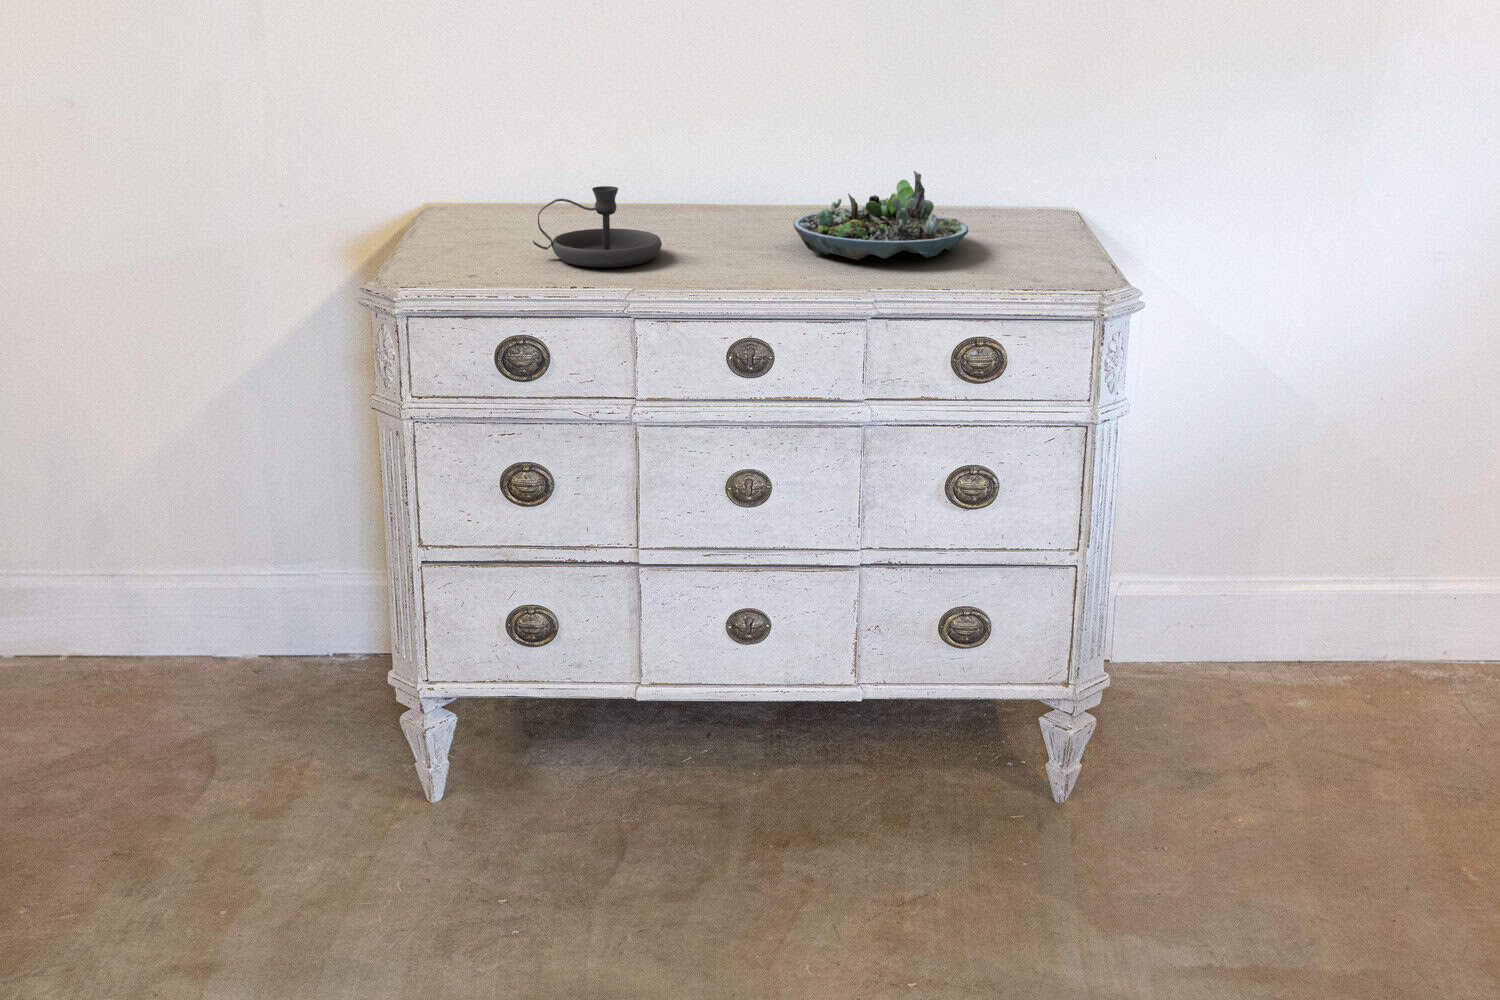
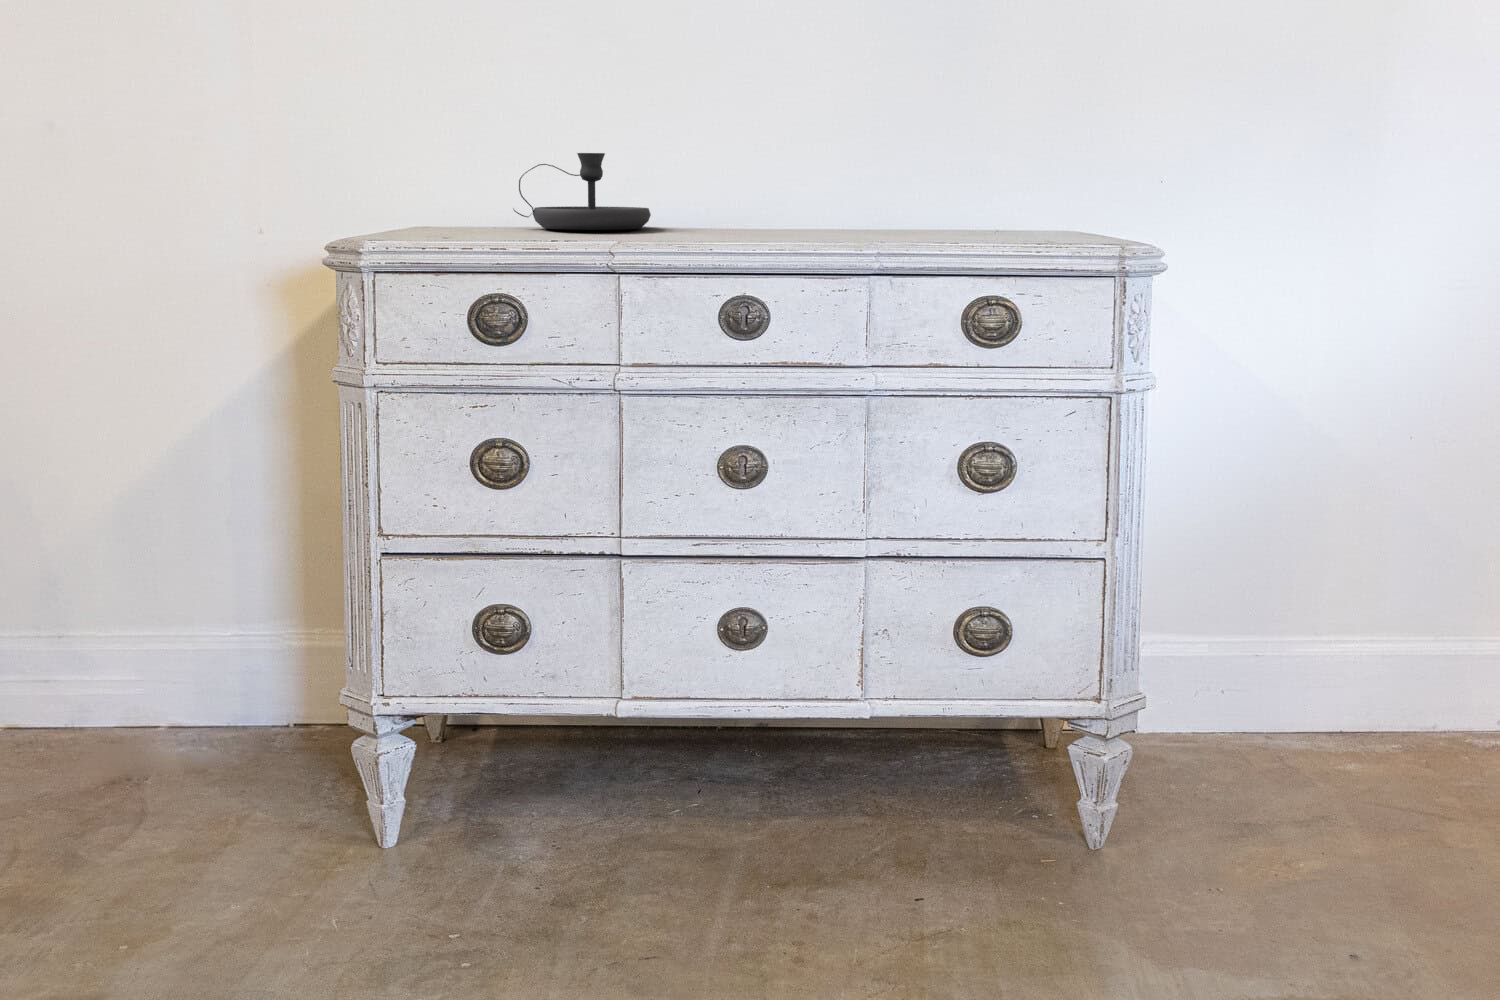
succulent planter: present [793,171,968,260] -> none [791,147,977,228]

